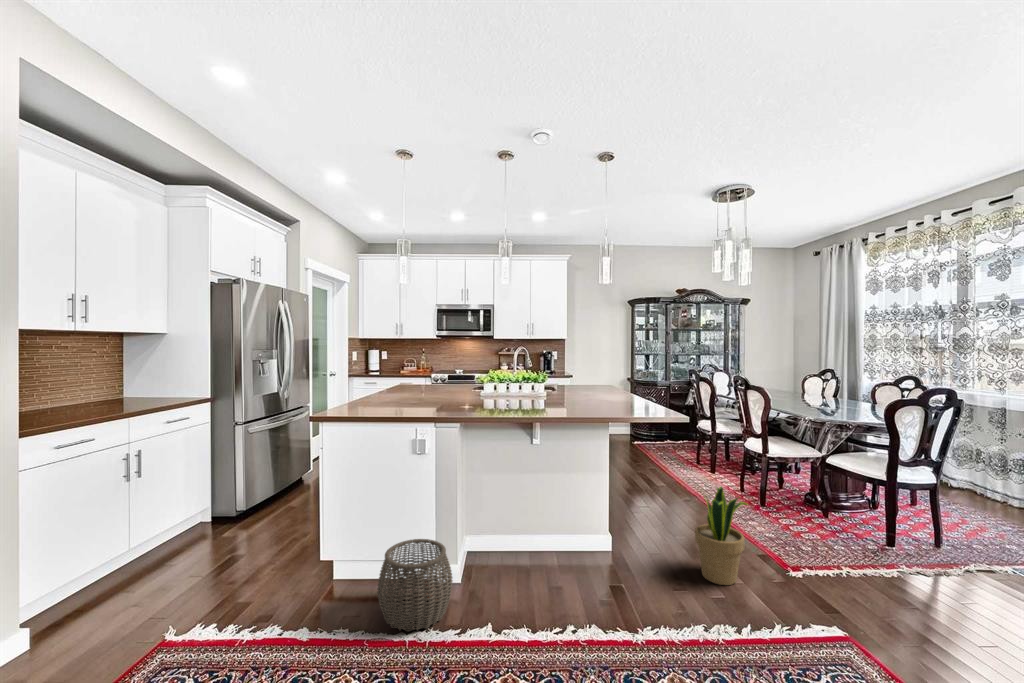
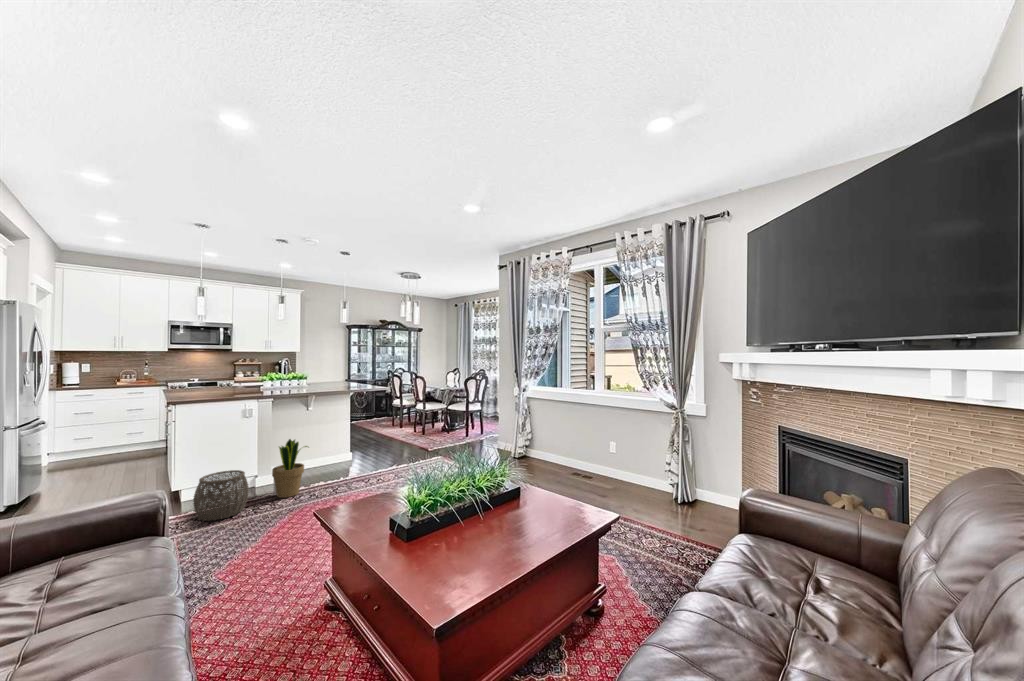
potted plant: present [695,487,748,585] -> present [272,439,308,498]

